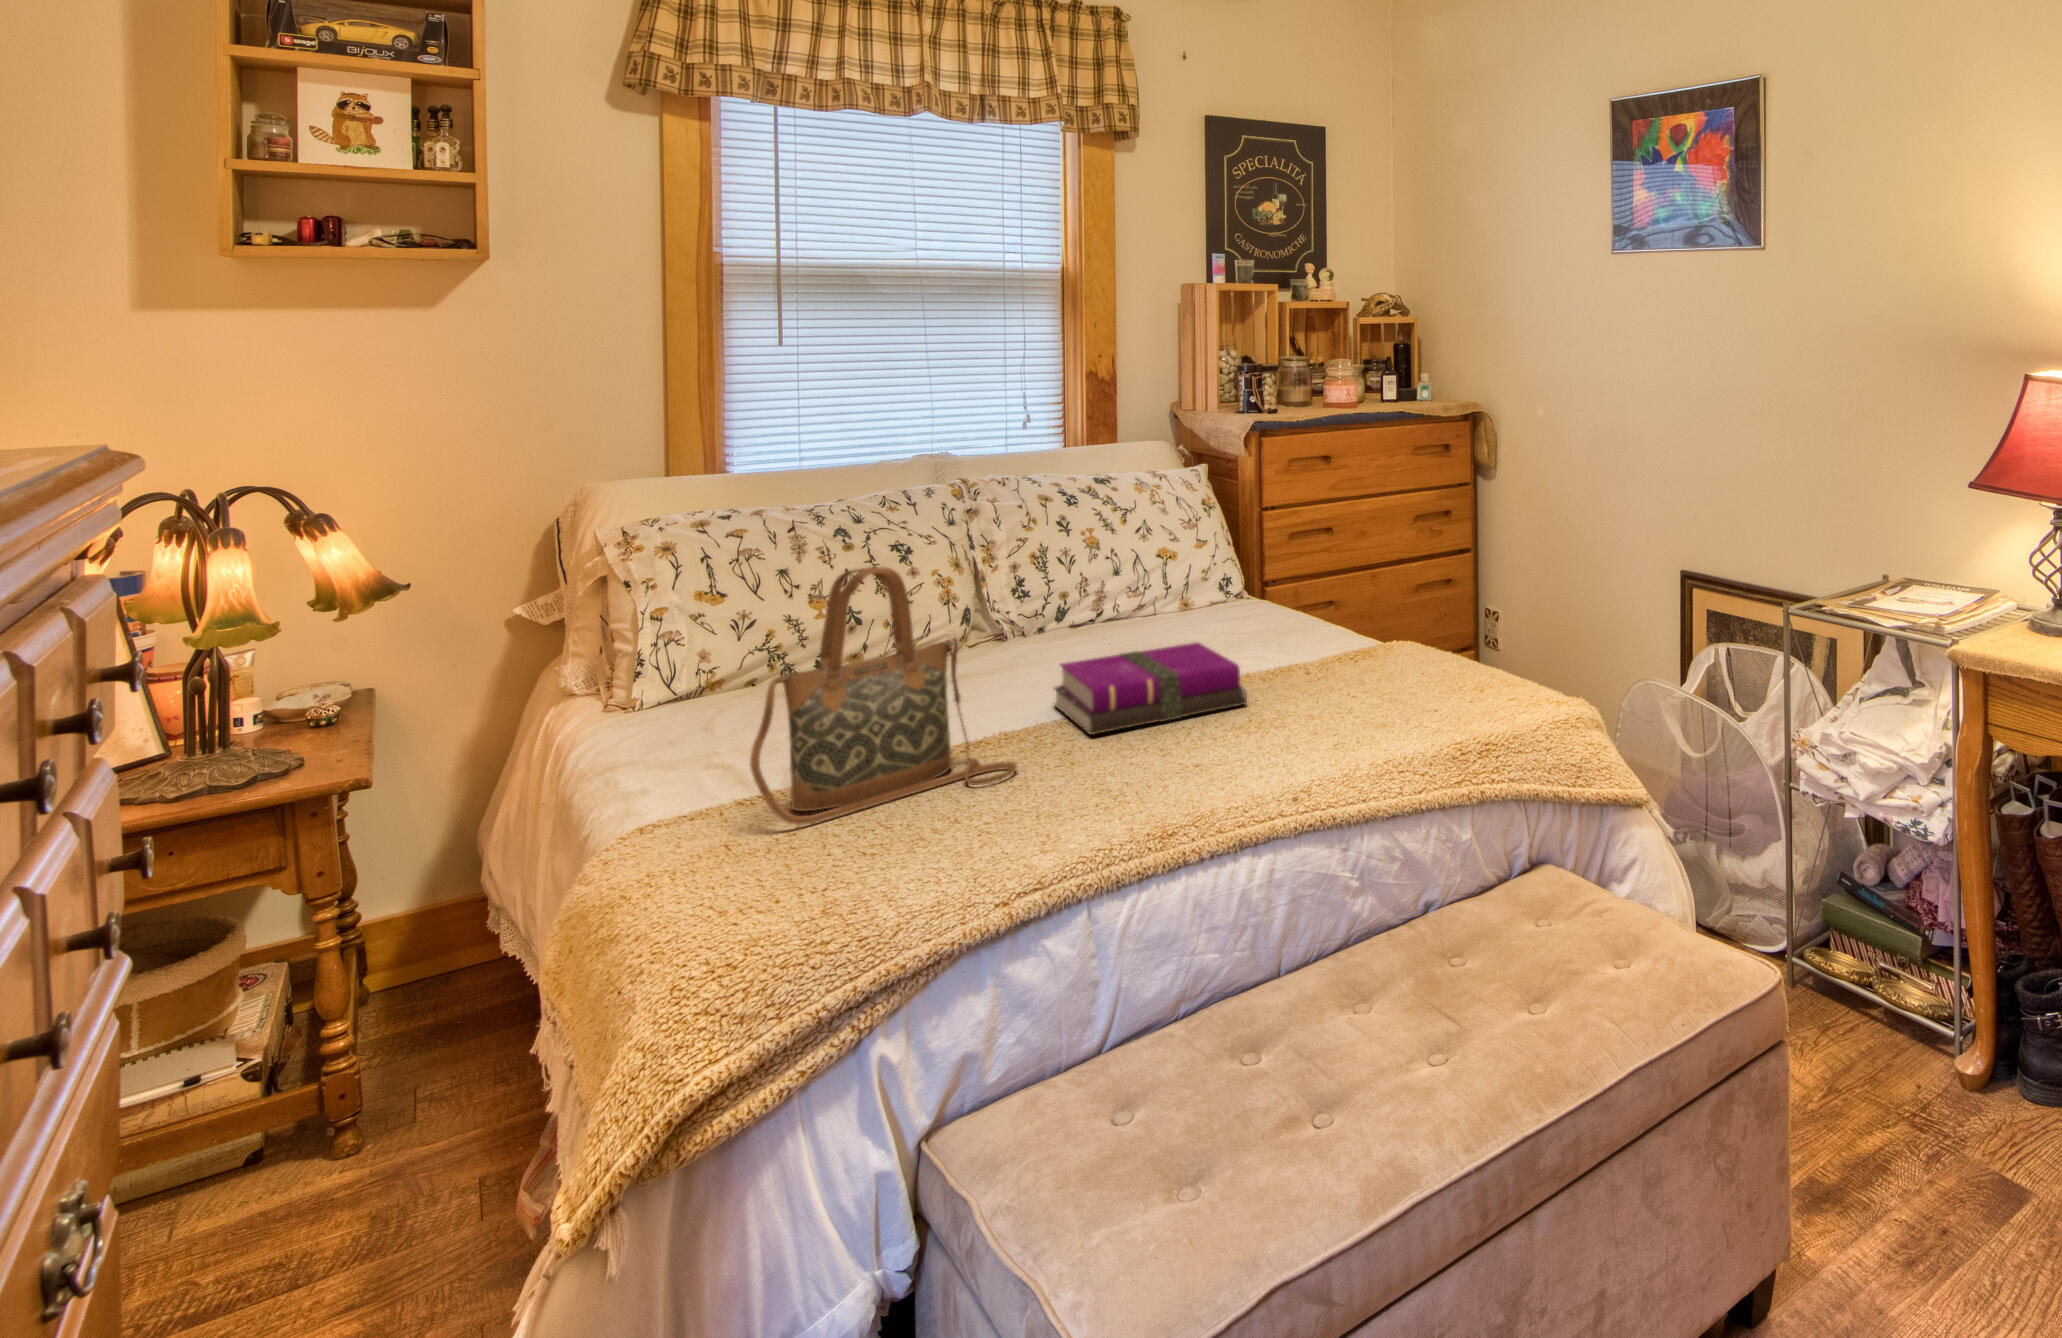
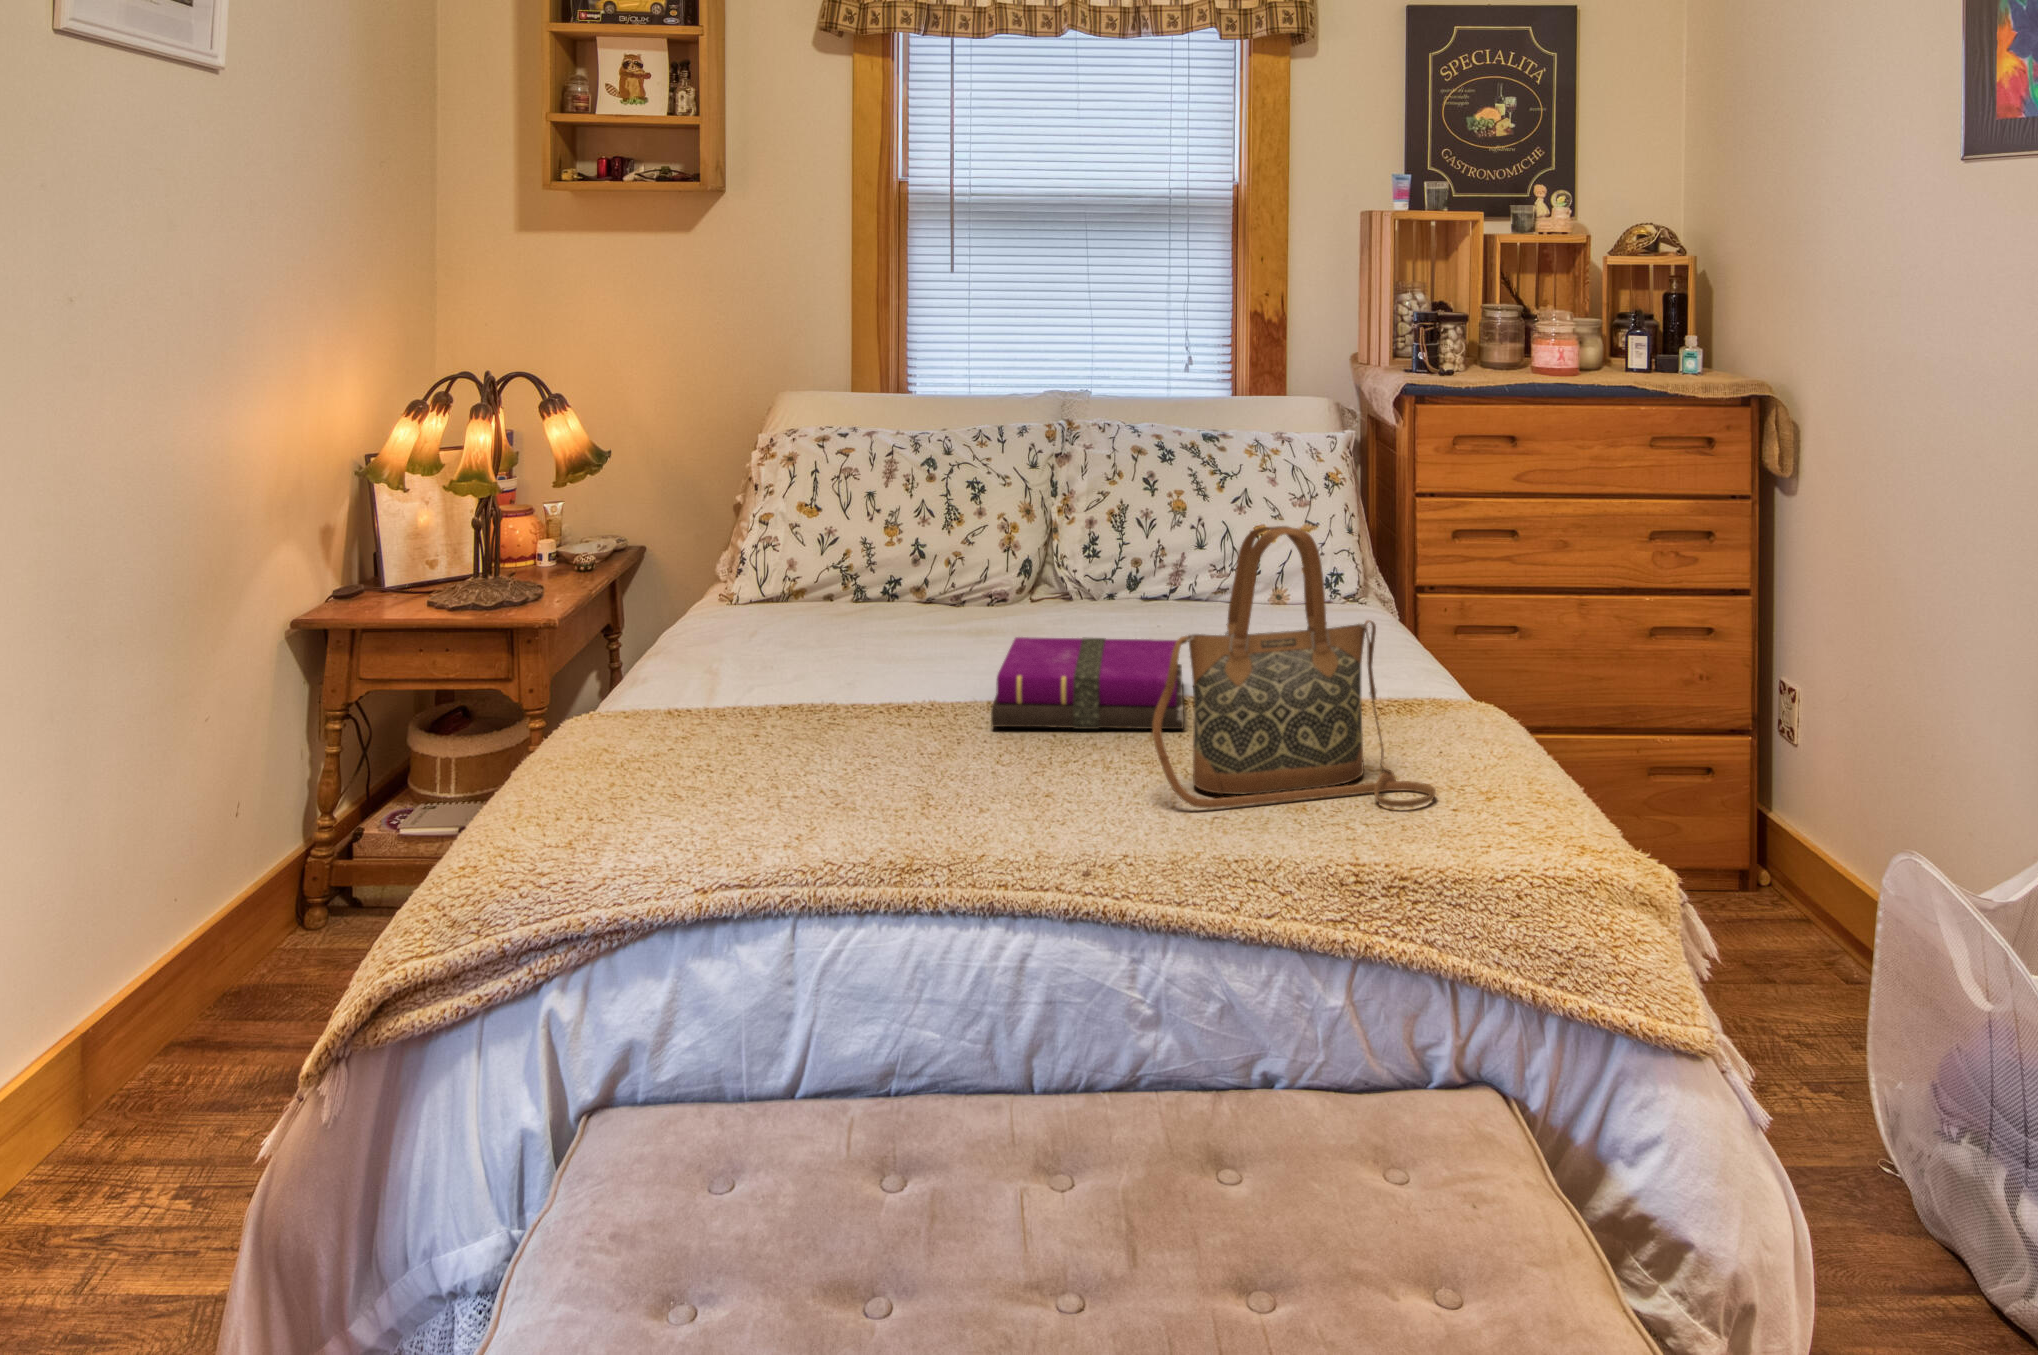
handbag: present [750,567,1017,825] -> present [1152,526,1436,809]

